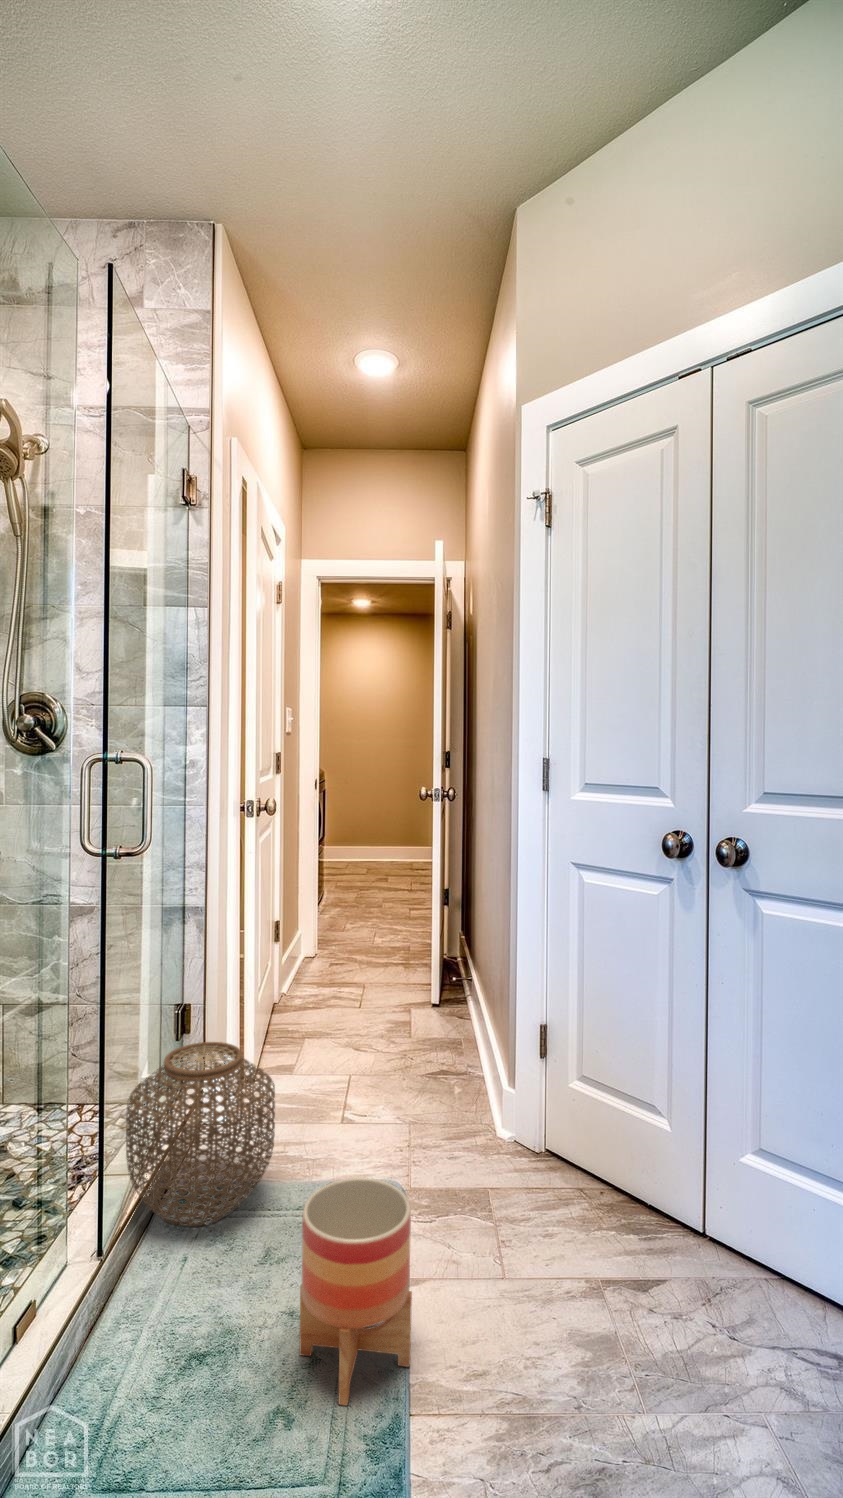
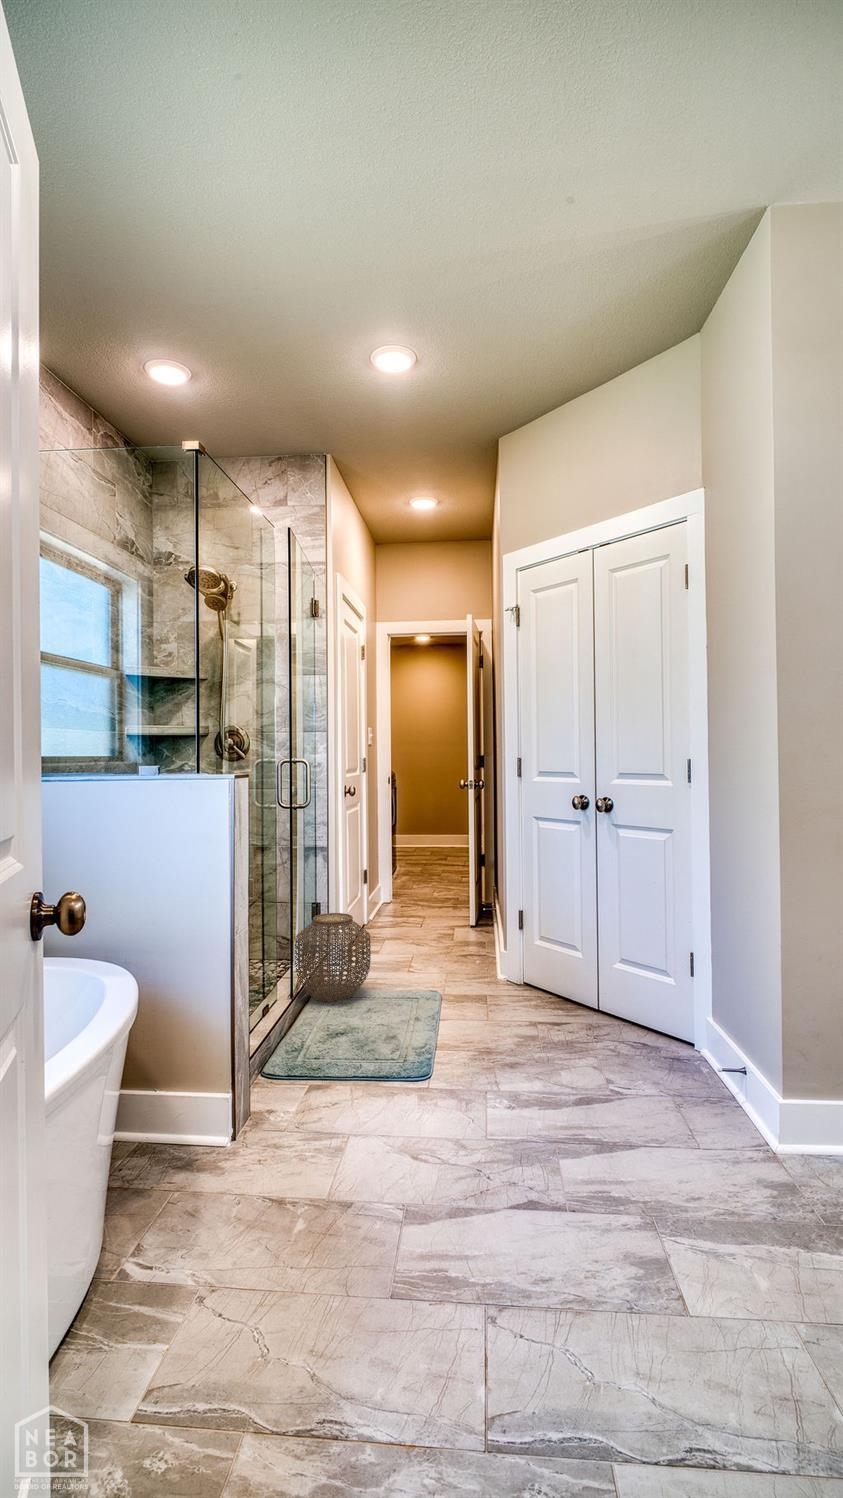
planter: present [299,1178,412,1405] -> none [386,959,437,1046]

